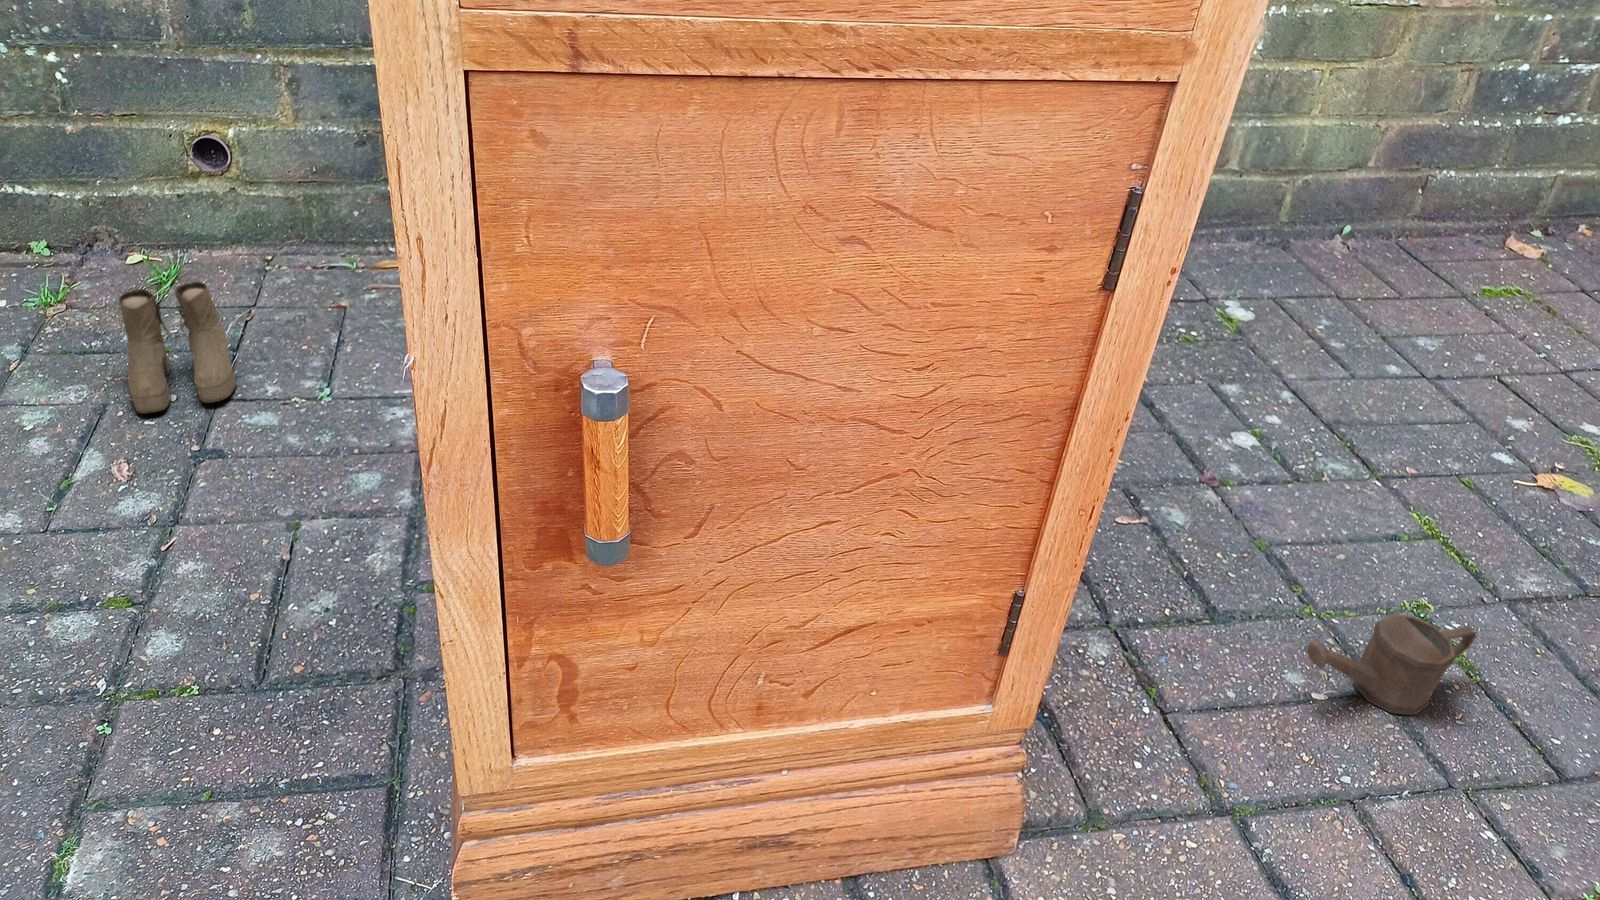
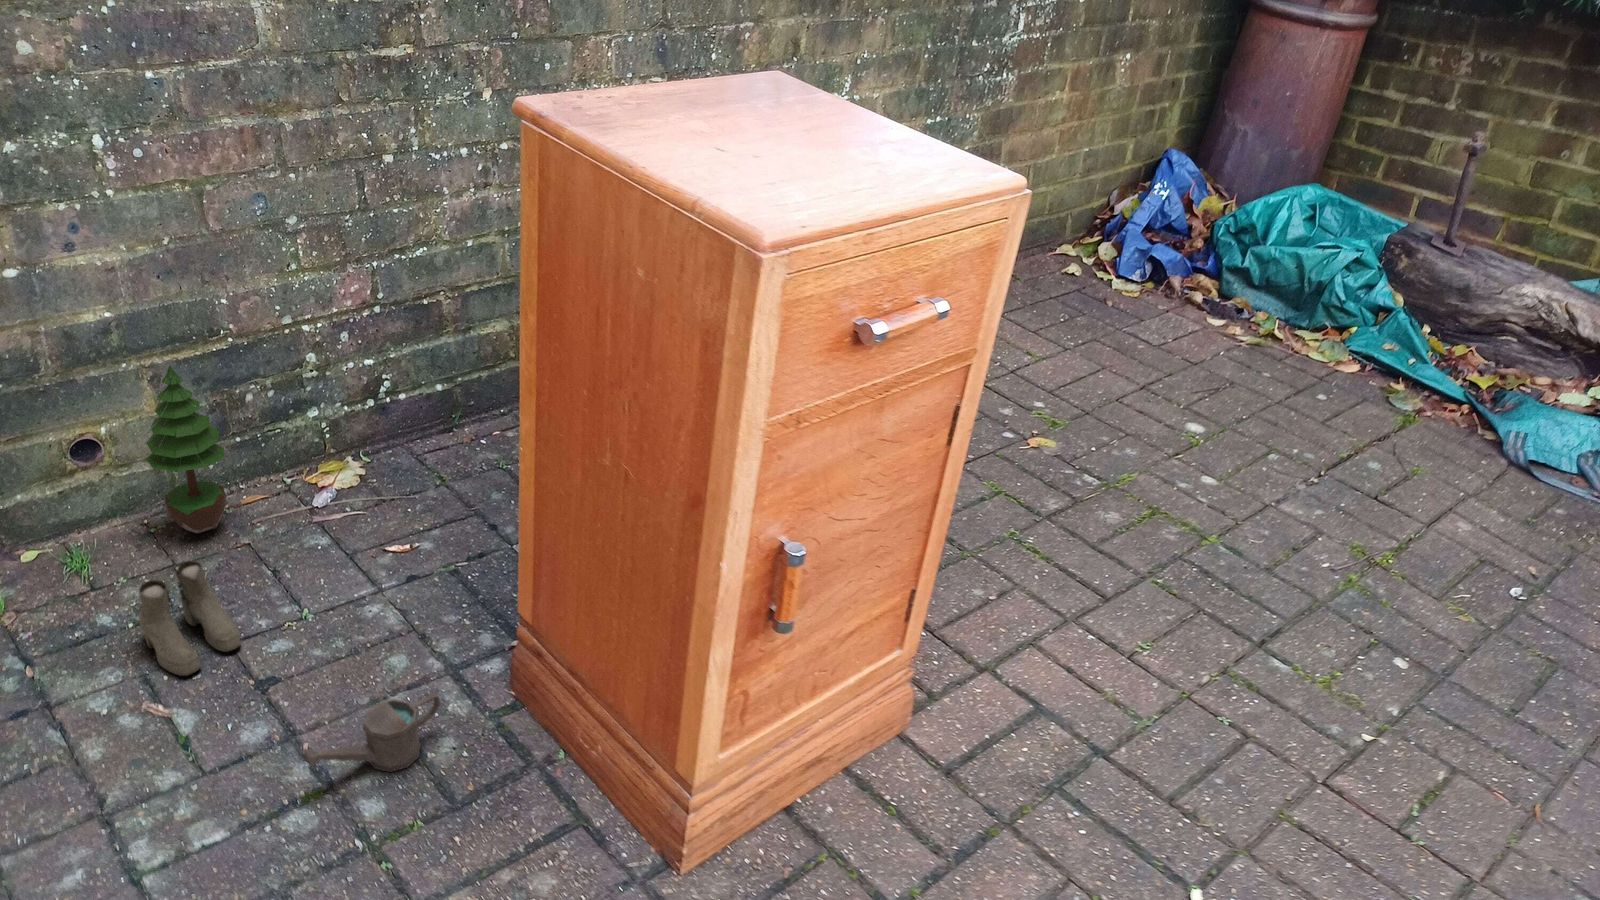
potted tree: none [245,52,342,281] -> present [146,365,228,533]
watering can: present [1306,614,1477,715] -> present [303,693,440,772]

